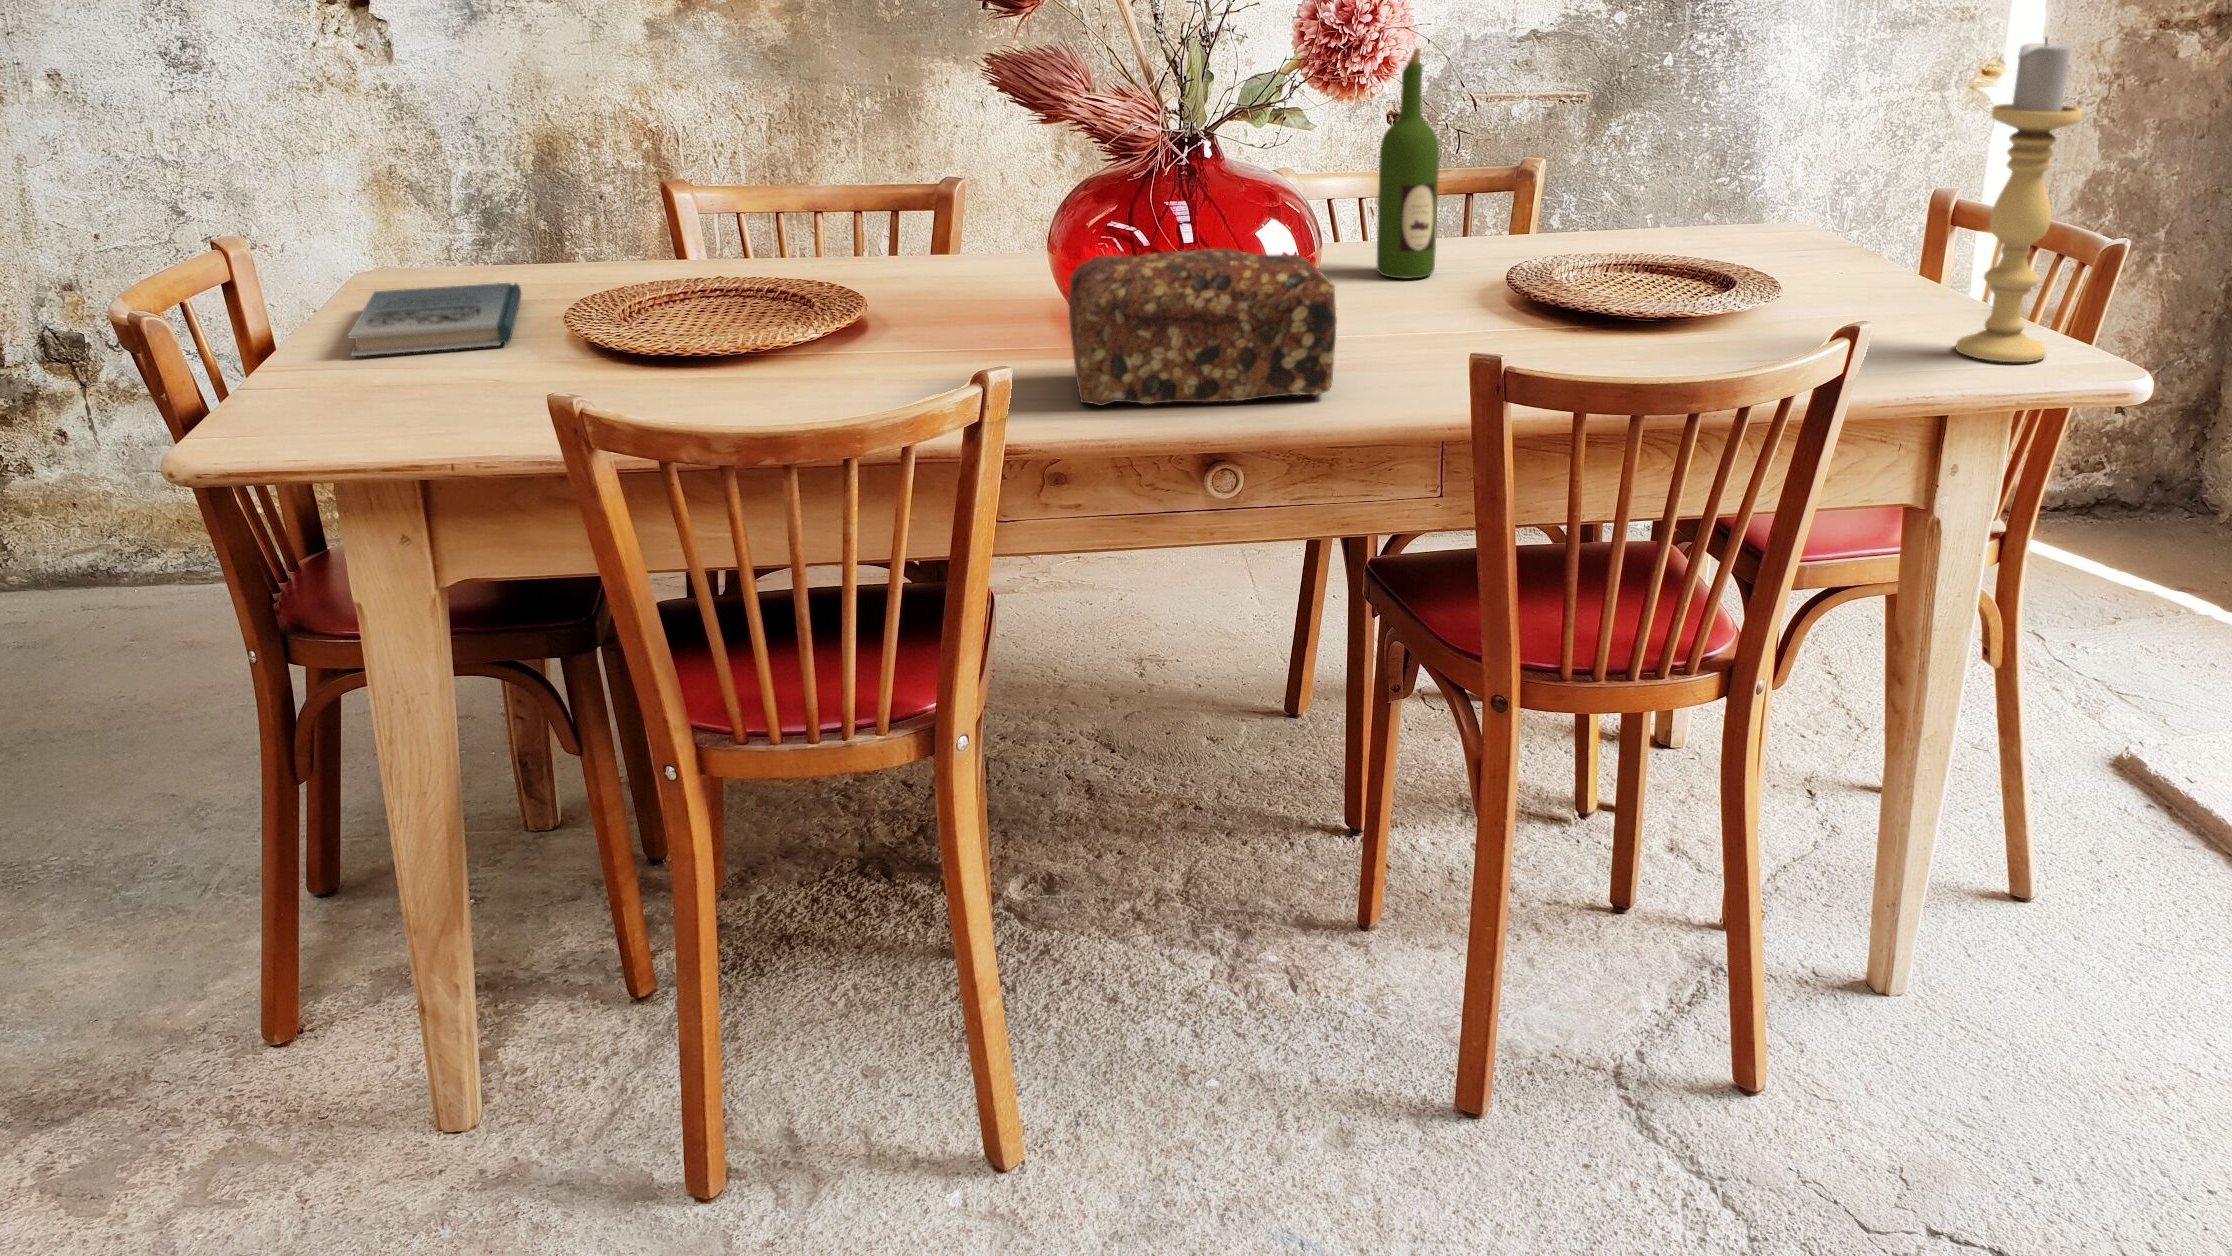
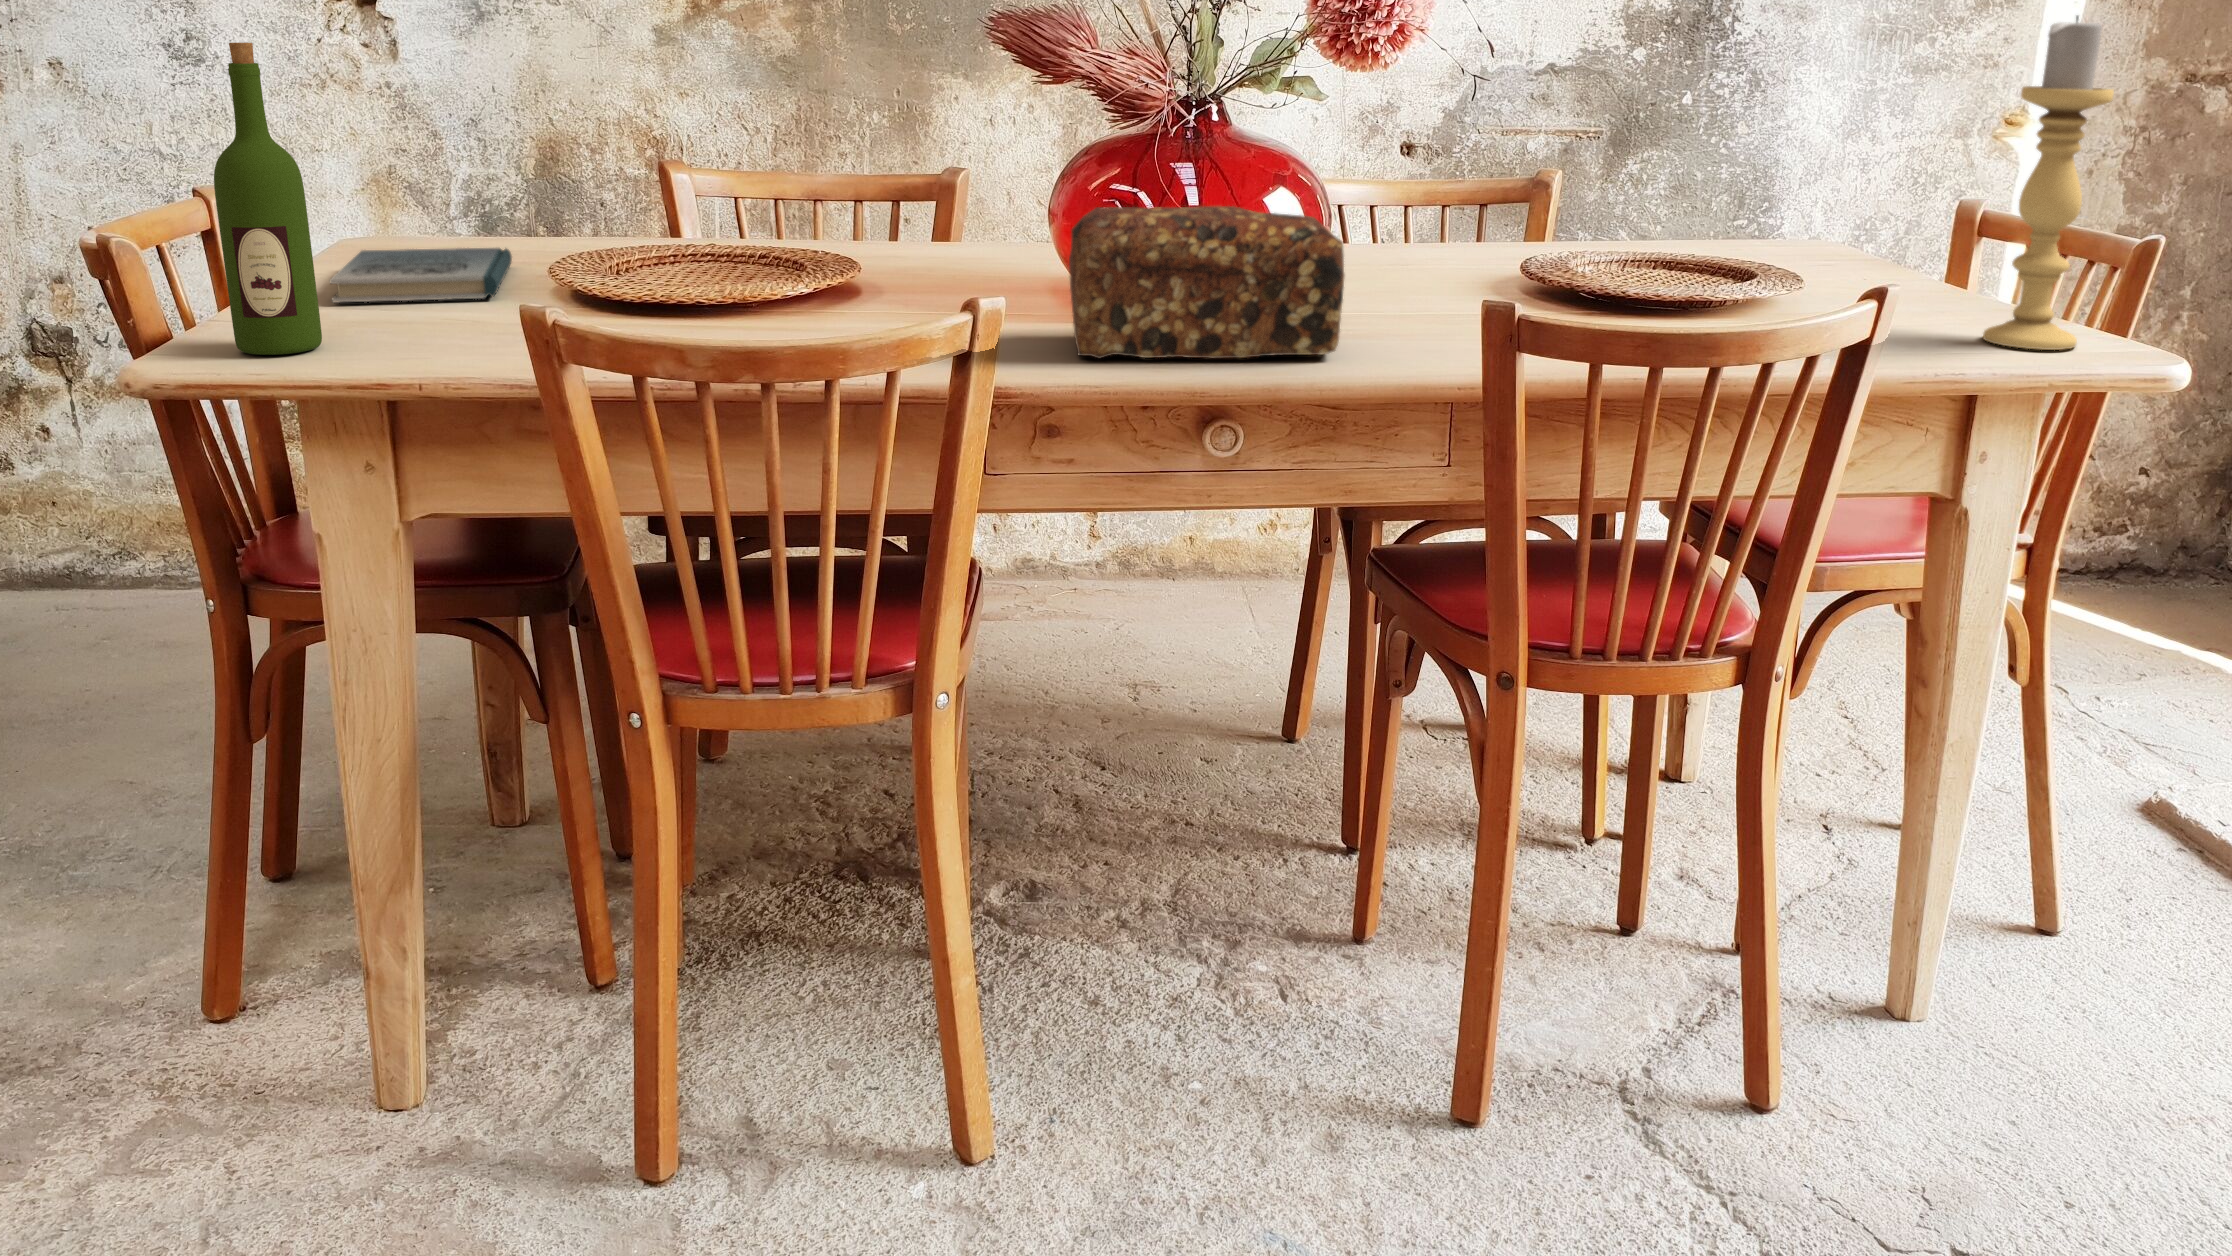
wine bottle: present [1377,48,1439,279] -> present [214,42,322,355]

